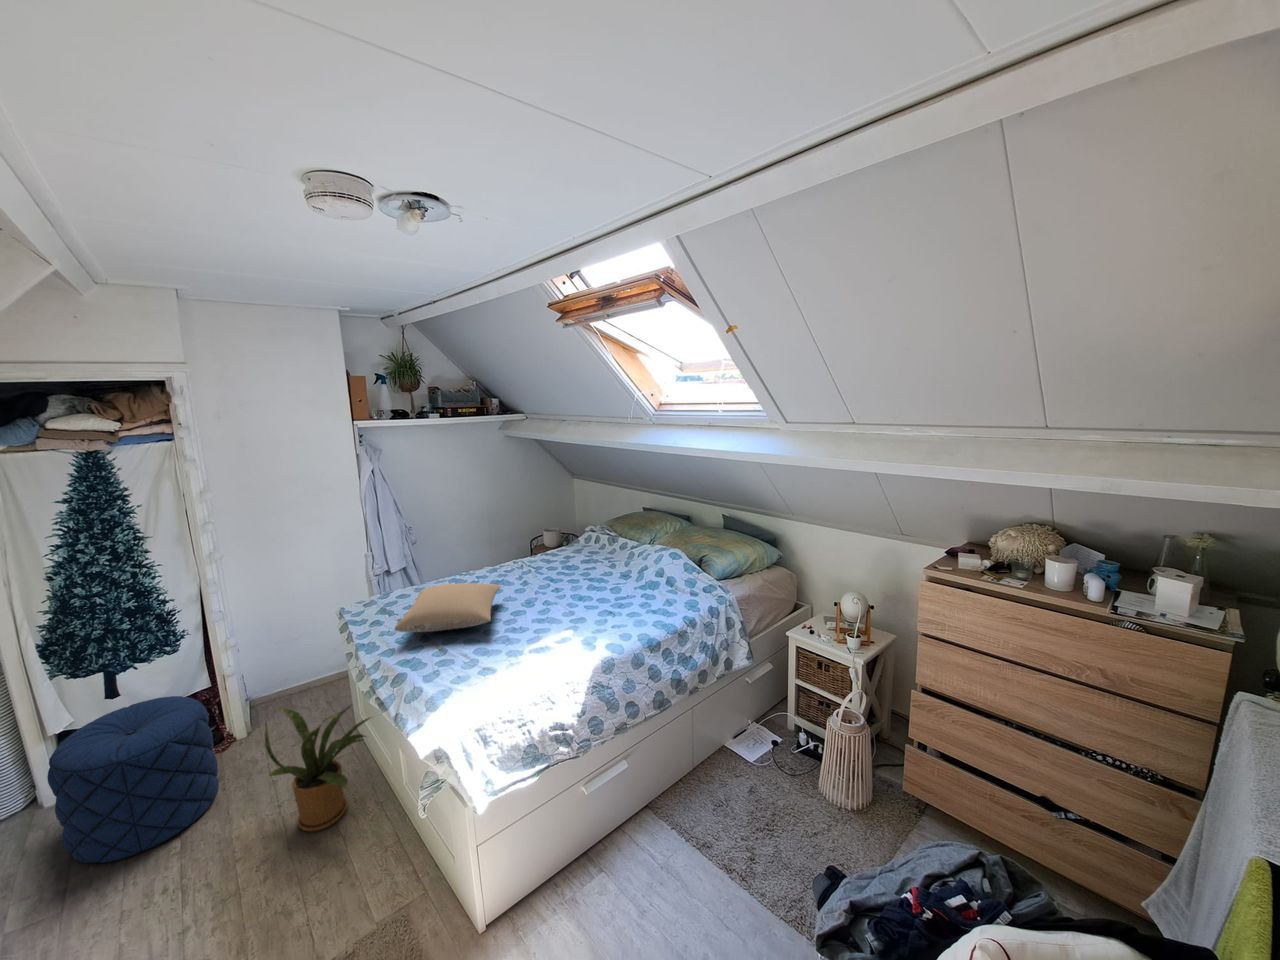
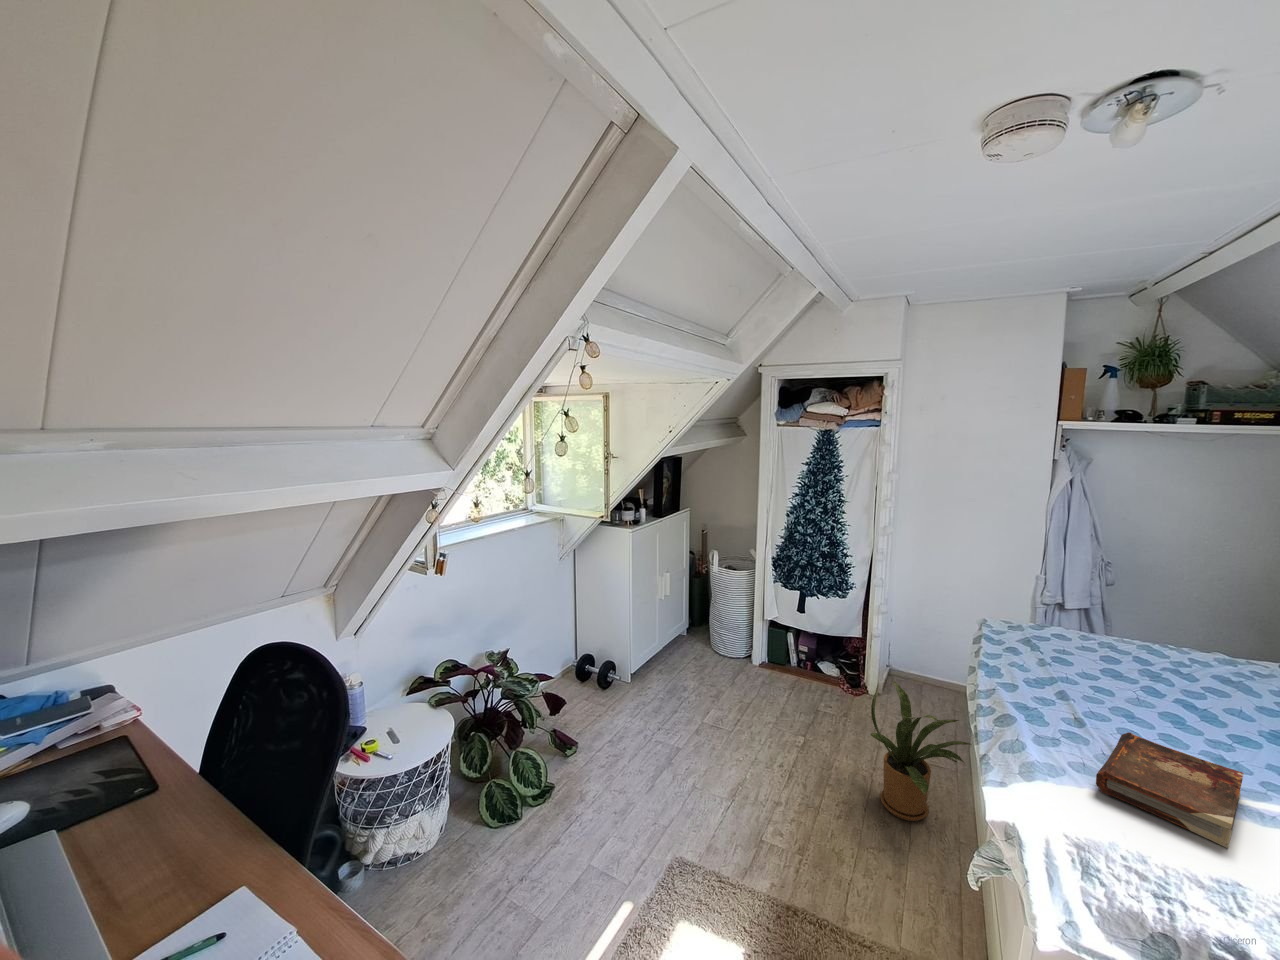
pillow: present [395,583,501,632] -> none [1021,638,1226,723]
book: none [470,631,536,688] -> present [1096,732,1244,848]
pouf: present [47,696,219,863] -> none [755,621,849,733]

